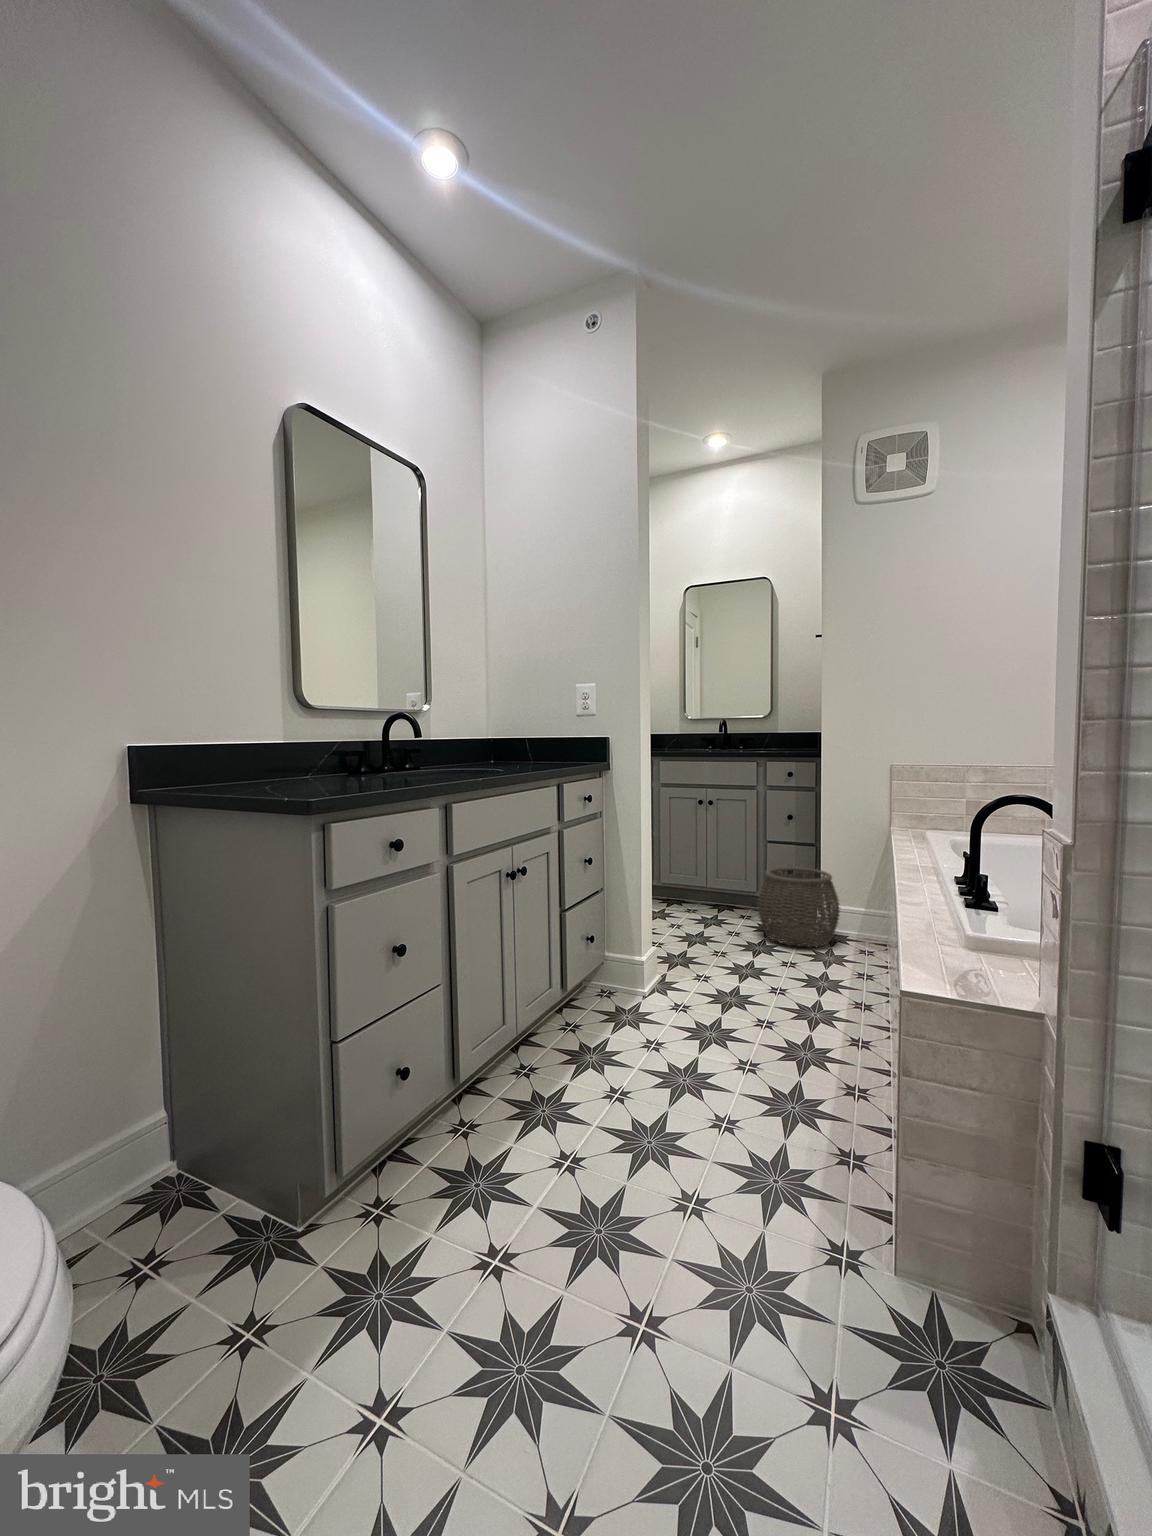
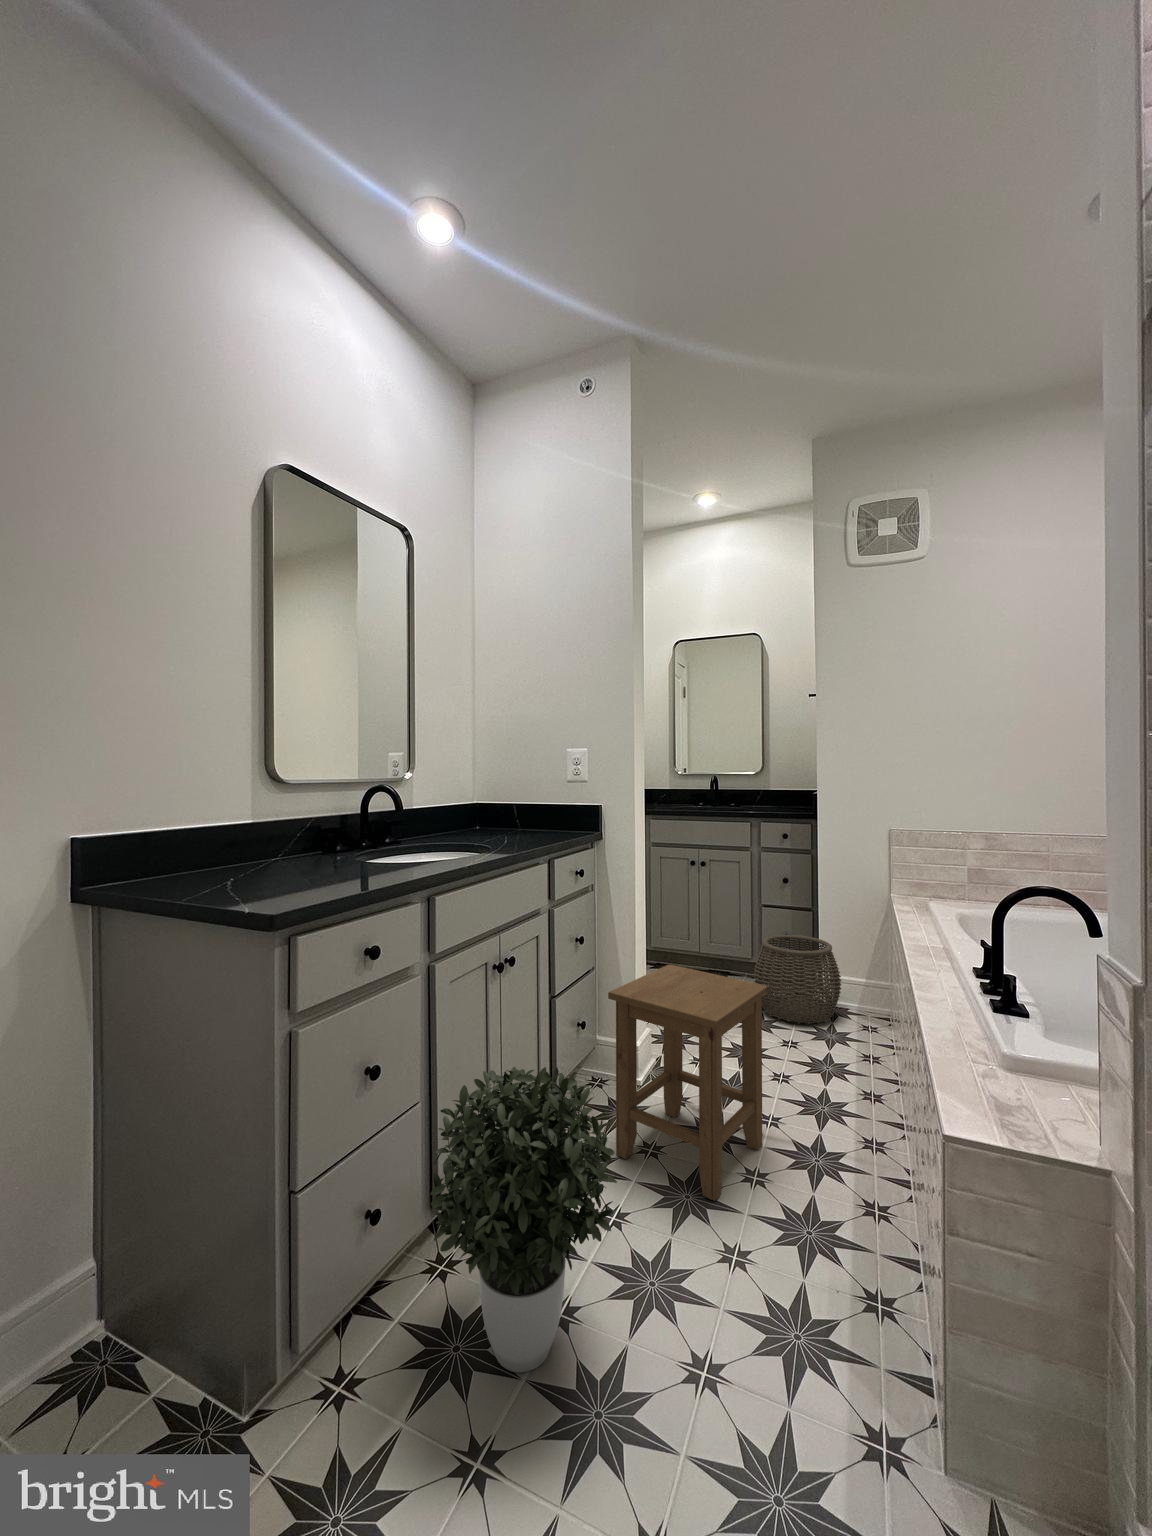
stool: none [613,882,764,1083] -> present [608,964,769,1201]
potted plant: none [451,949,615,1201] -> present [431,1067,617,1373]

